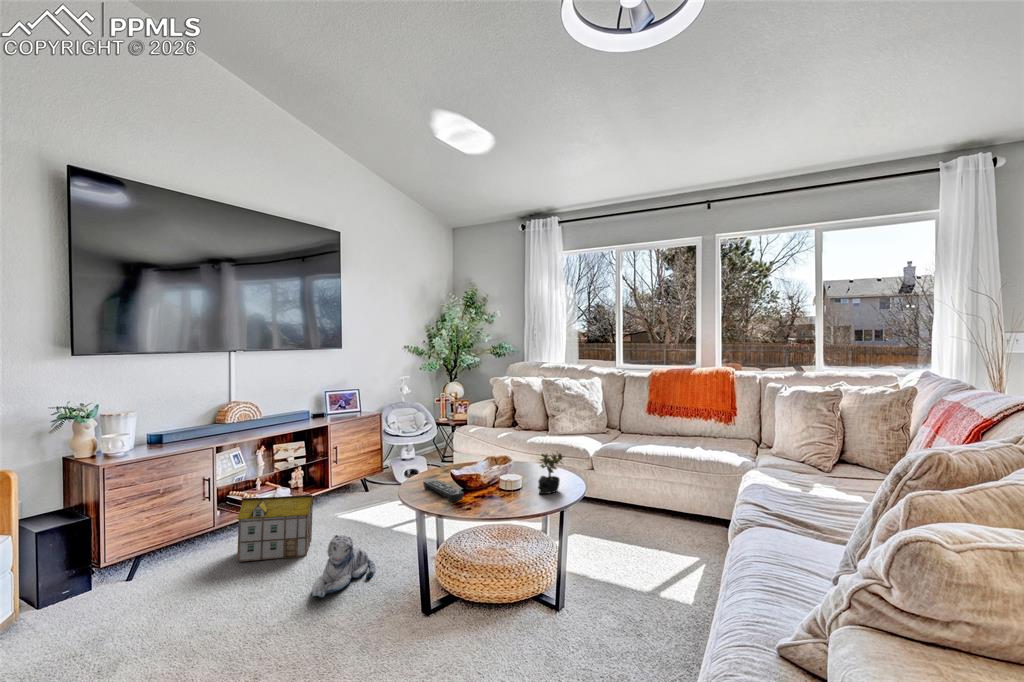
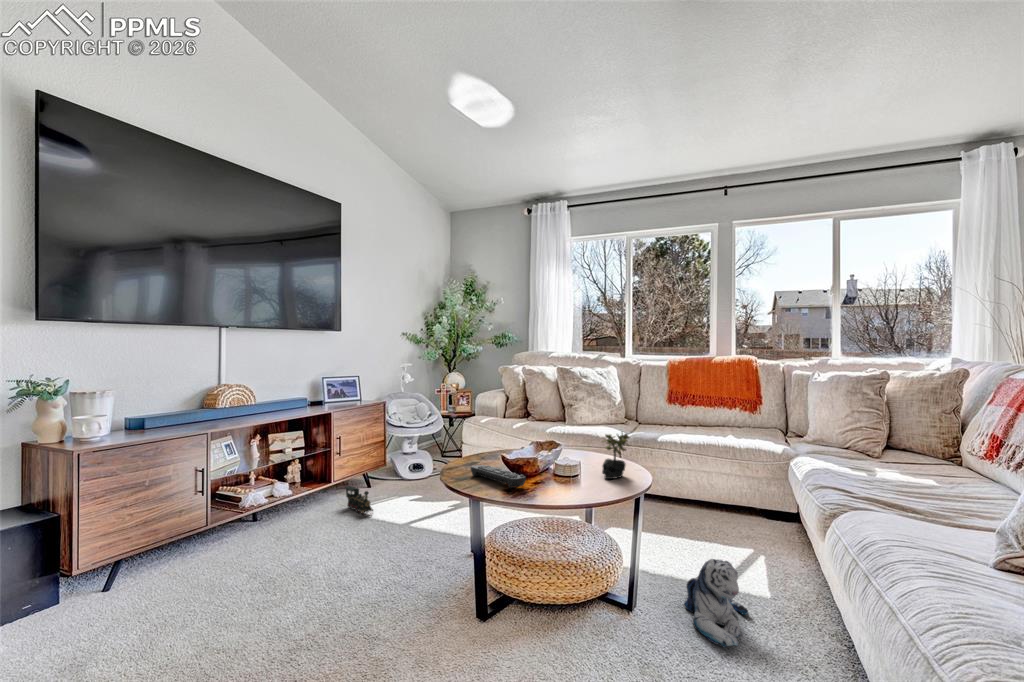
toy train: none [340,491,363,519] -> present [345,486,373,516]
toy house: present [237,495,314,562] -> none [238,487,325,565]
plush toy: present [311,535,375,597] -> present [684,559,748,647]

